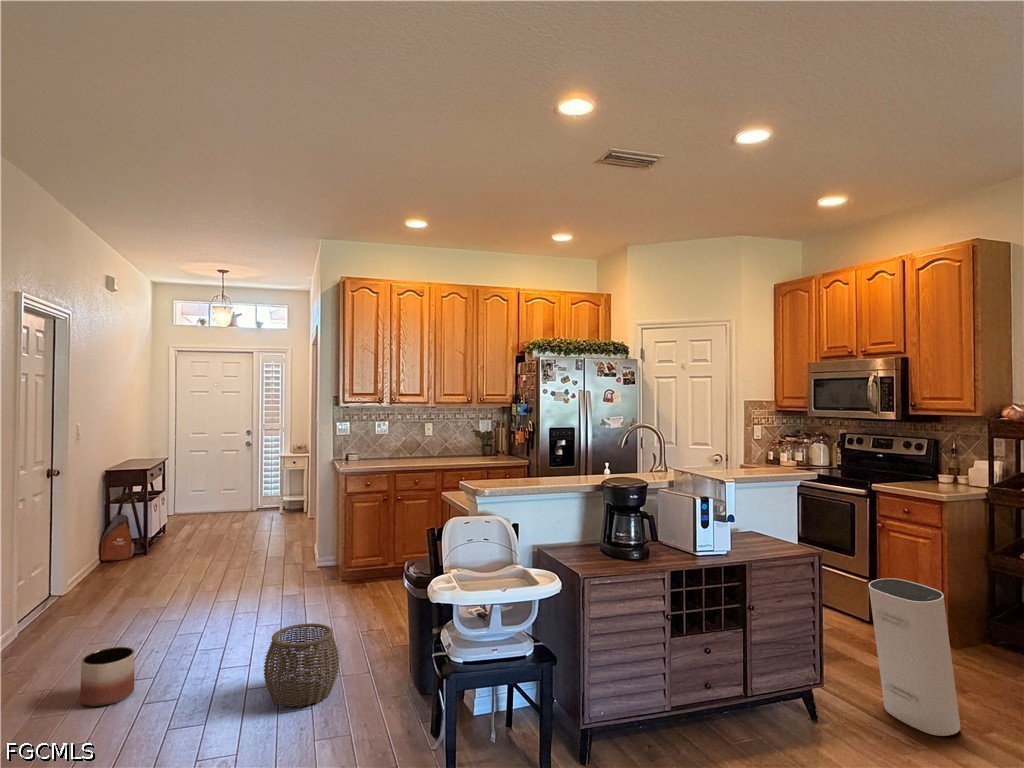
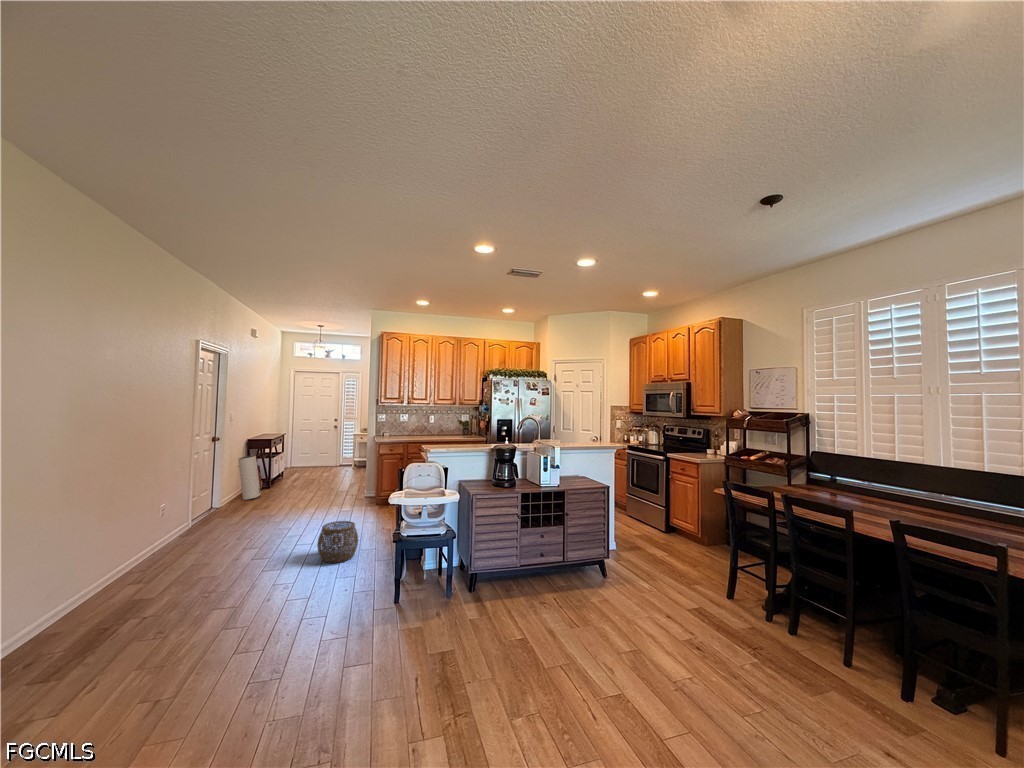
air purifier: present [869,578,960,736] -> present [238,455,260,500]
planter: present [80,647,134,706] -> none [222,531,251,560]

